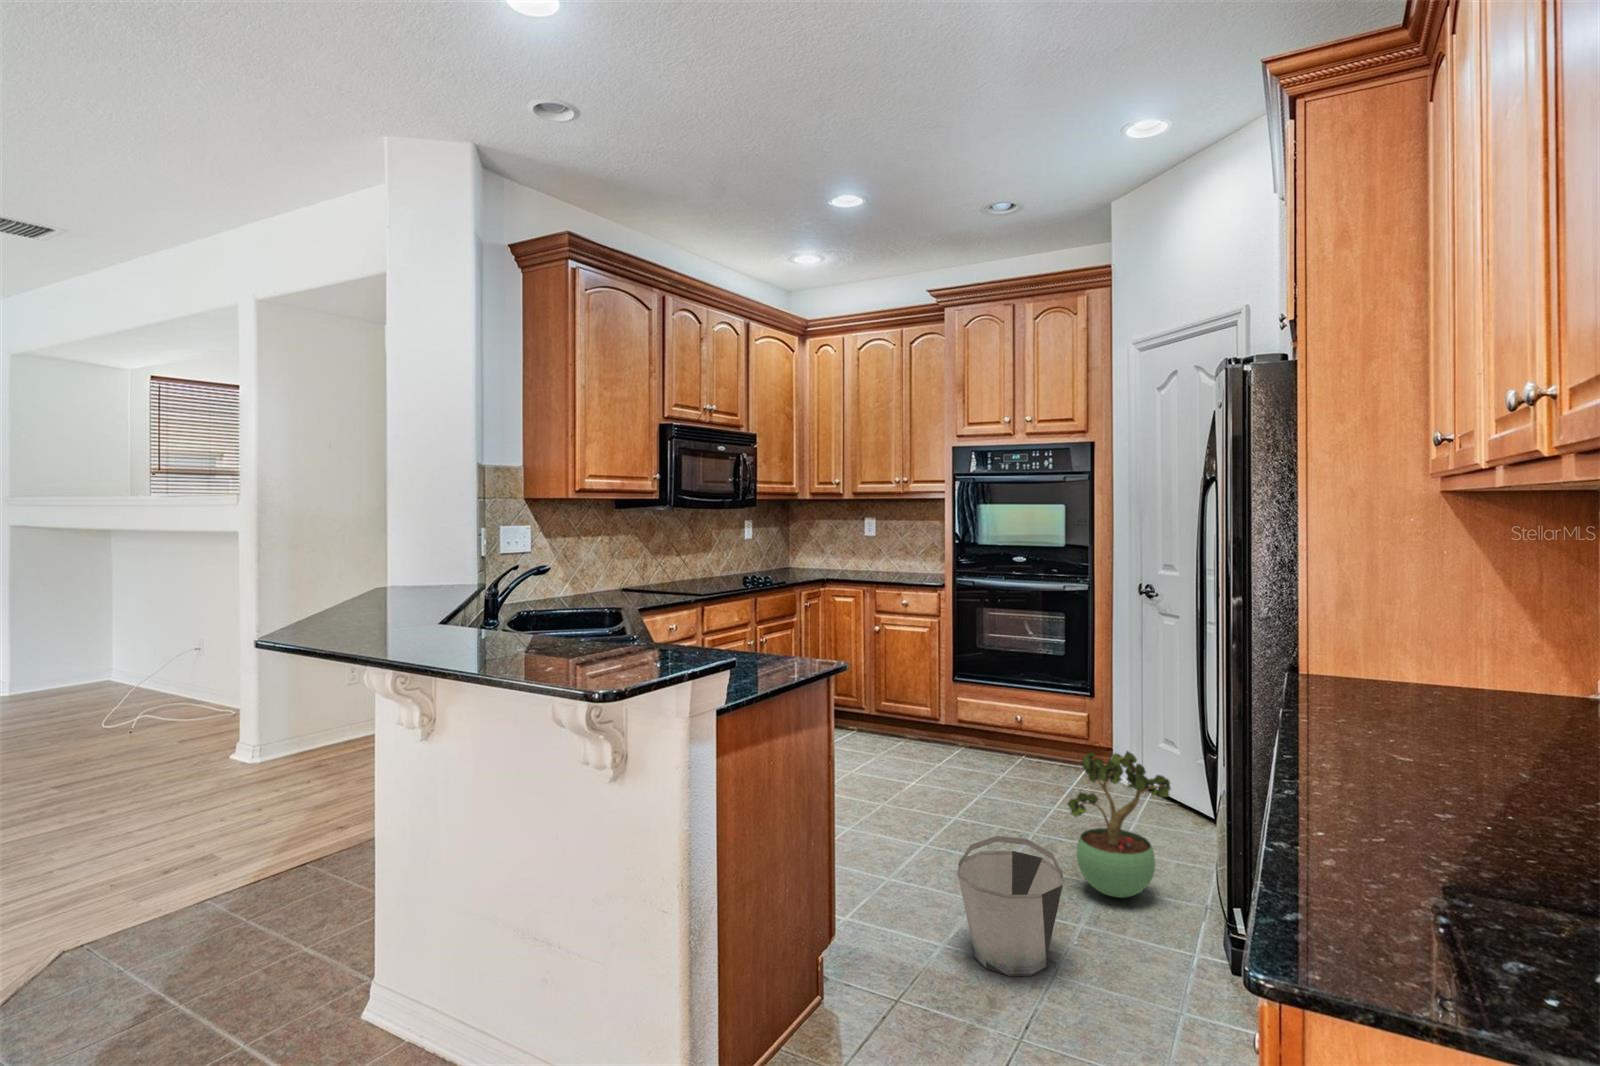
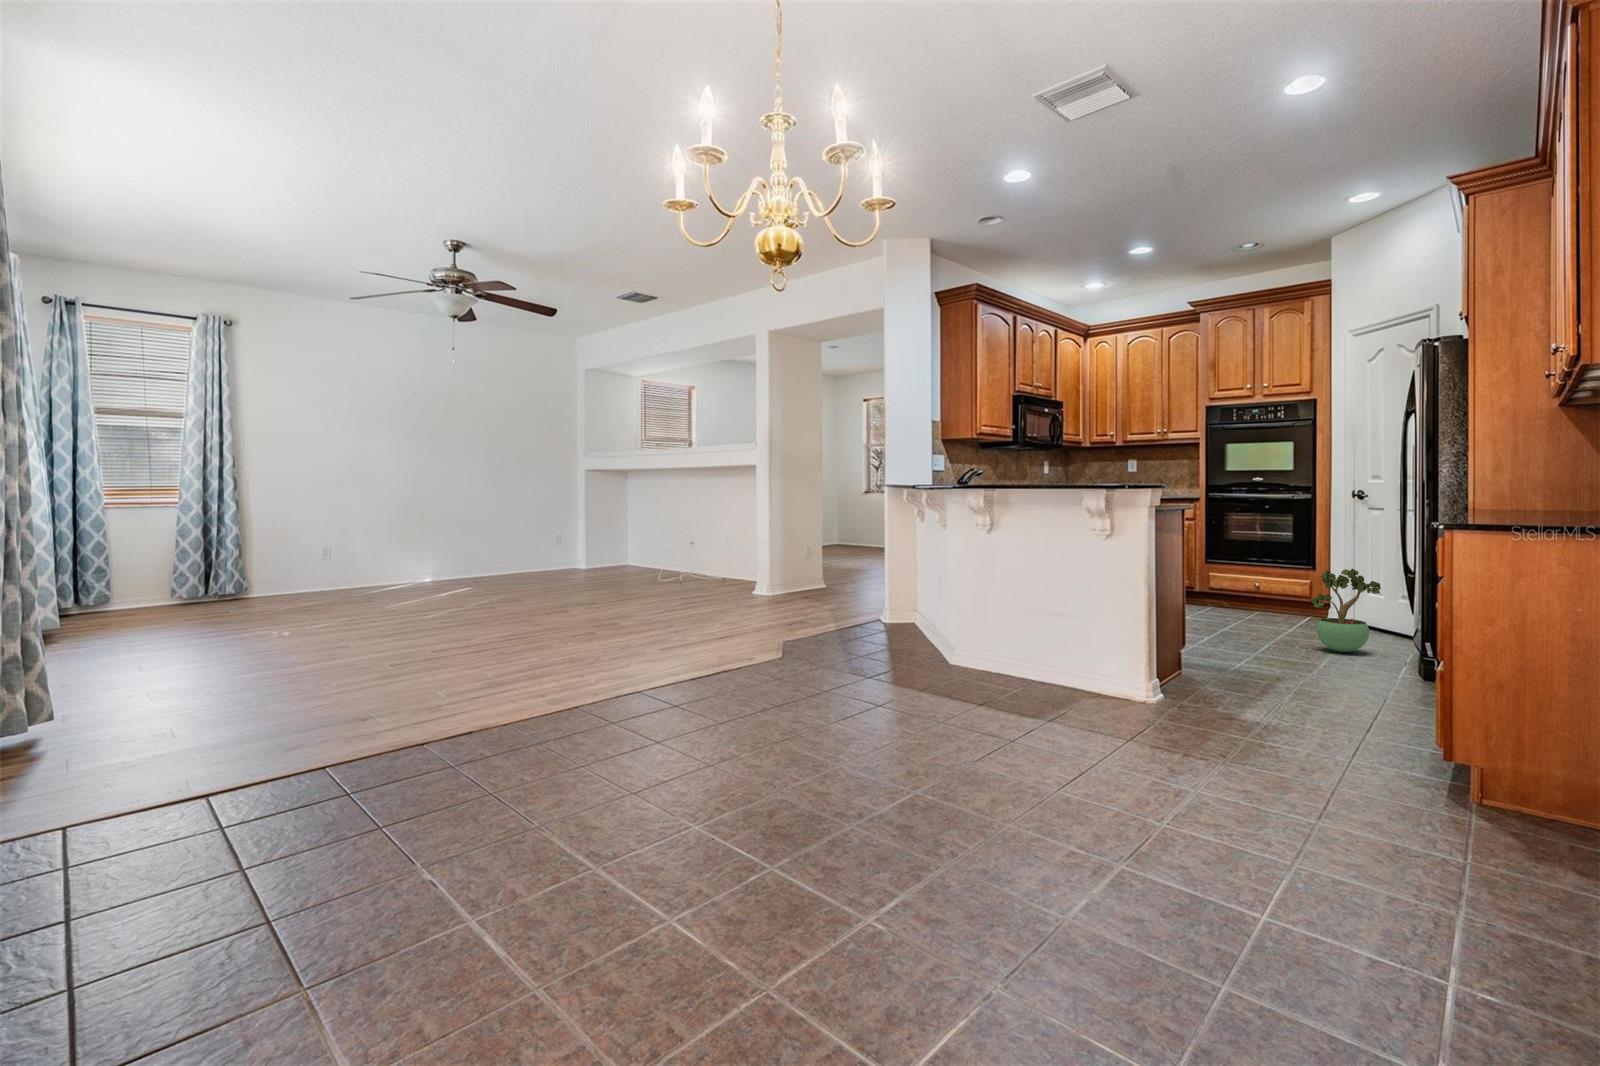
bucket: present [957,836,1063,976] -> none [1253,606,1318,668]

